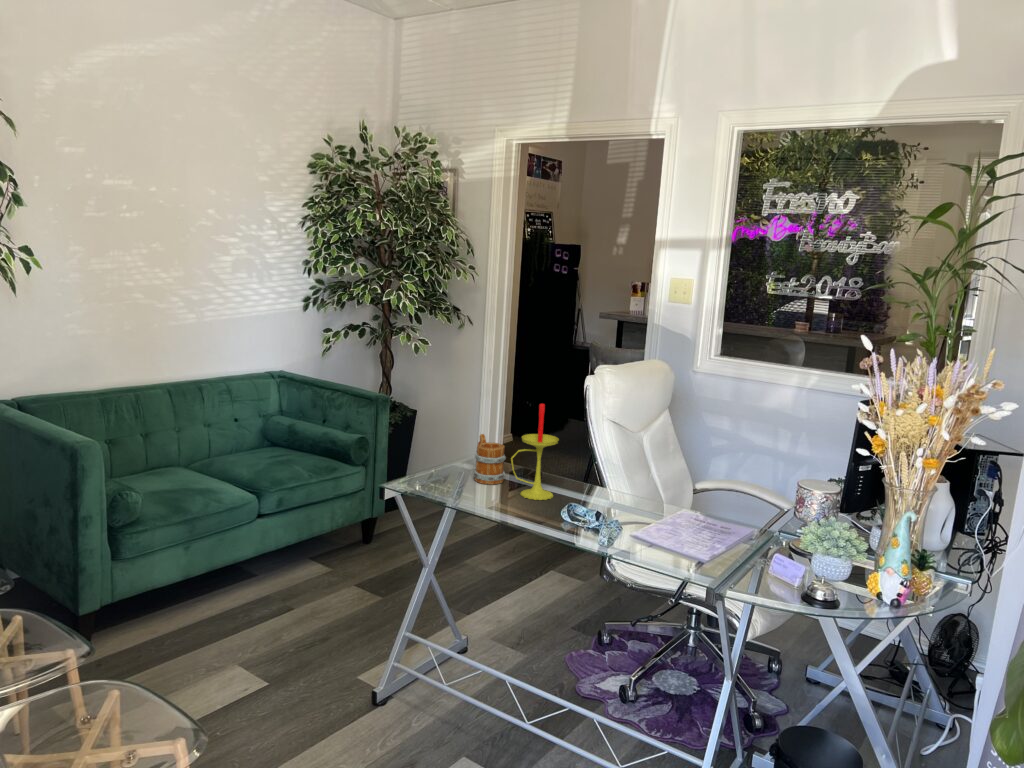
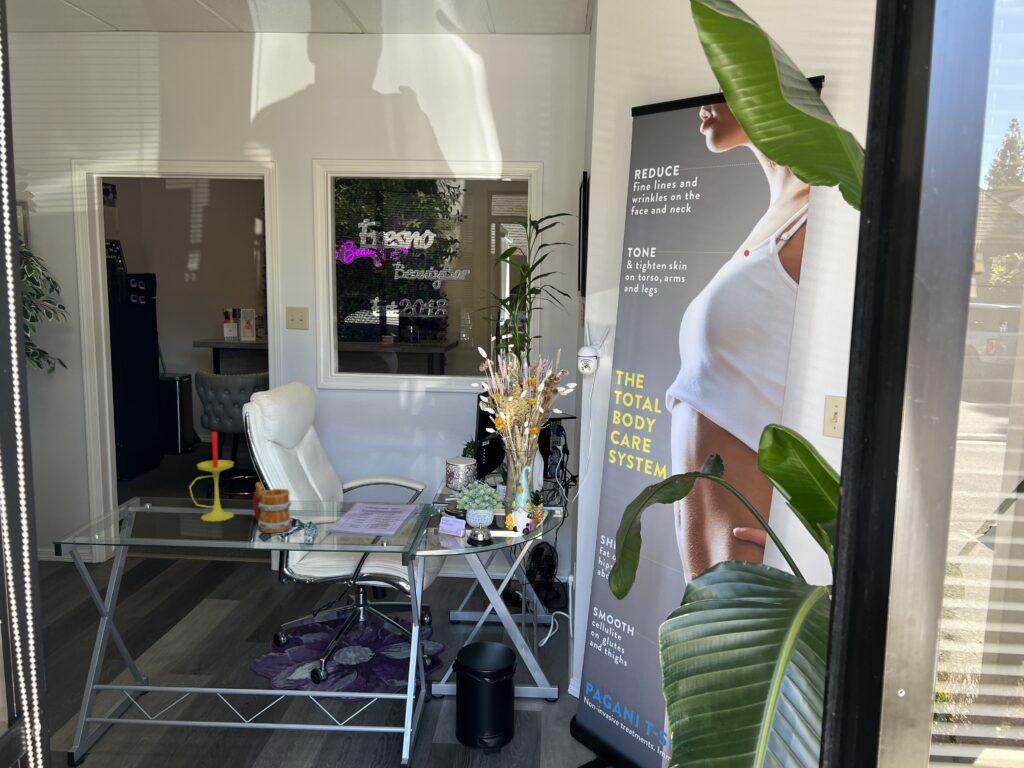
mug: present [473,434,506,484] -> present [253,482,292,533]

